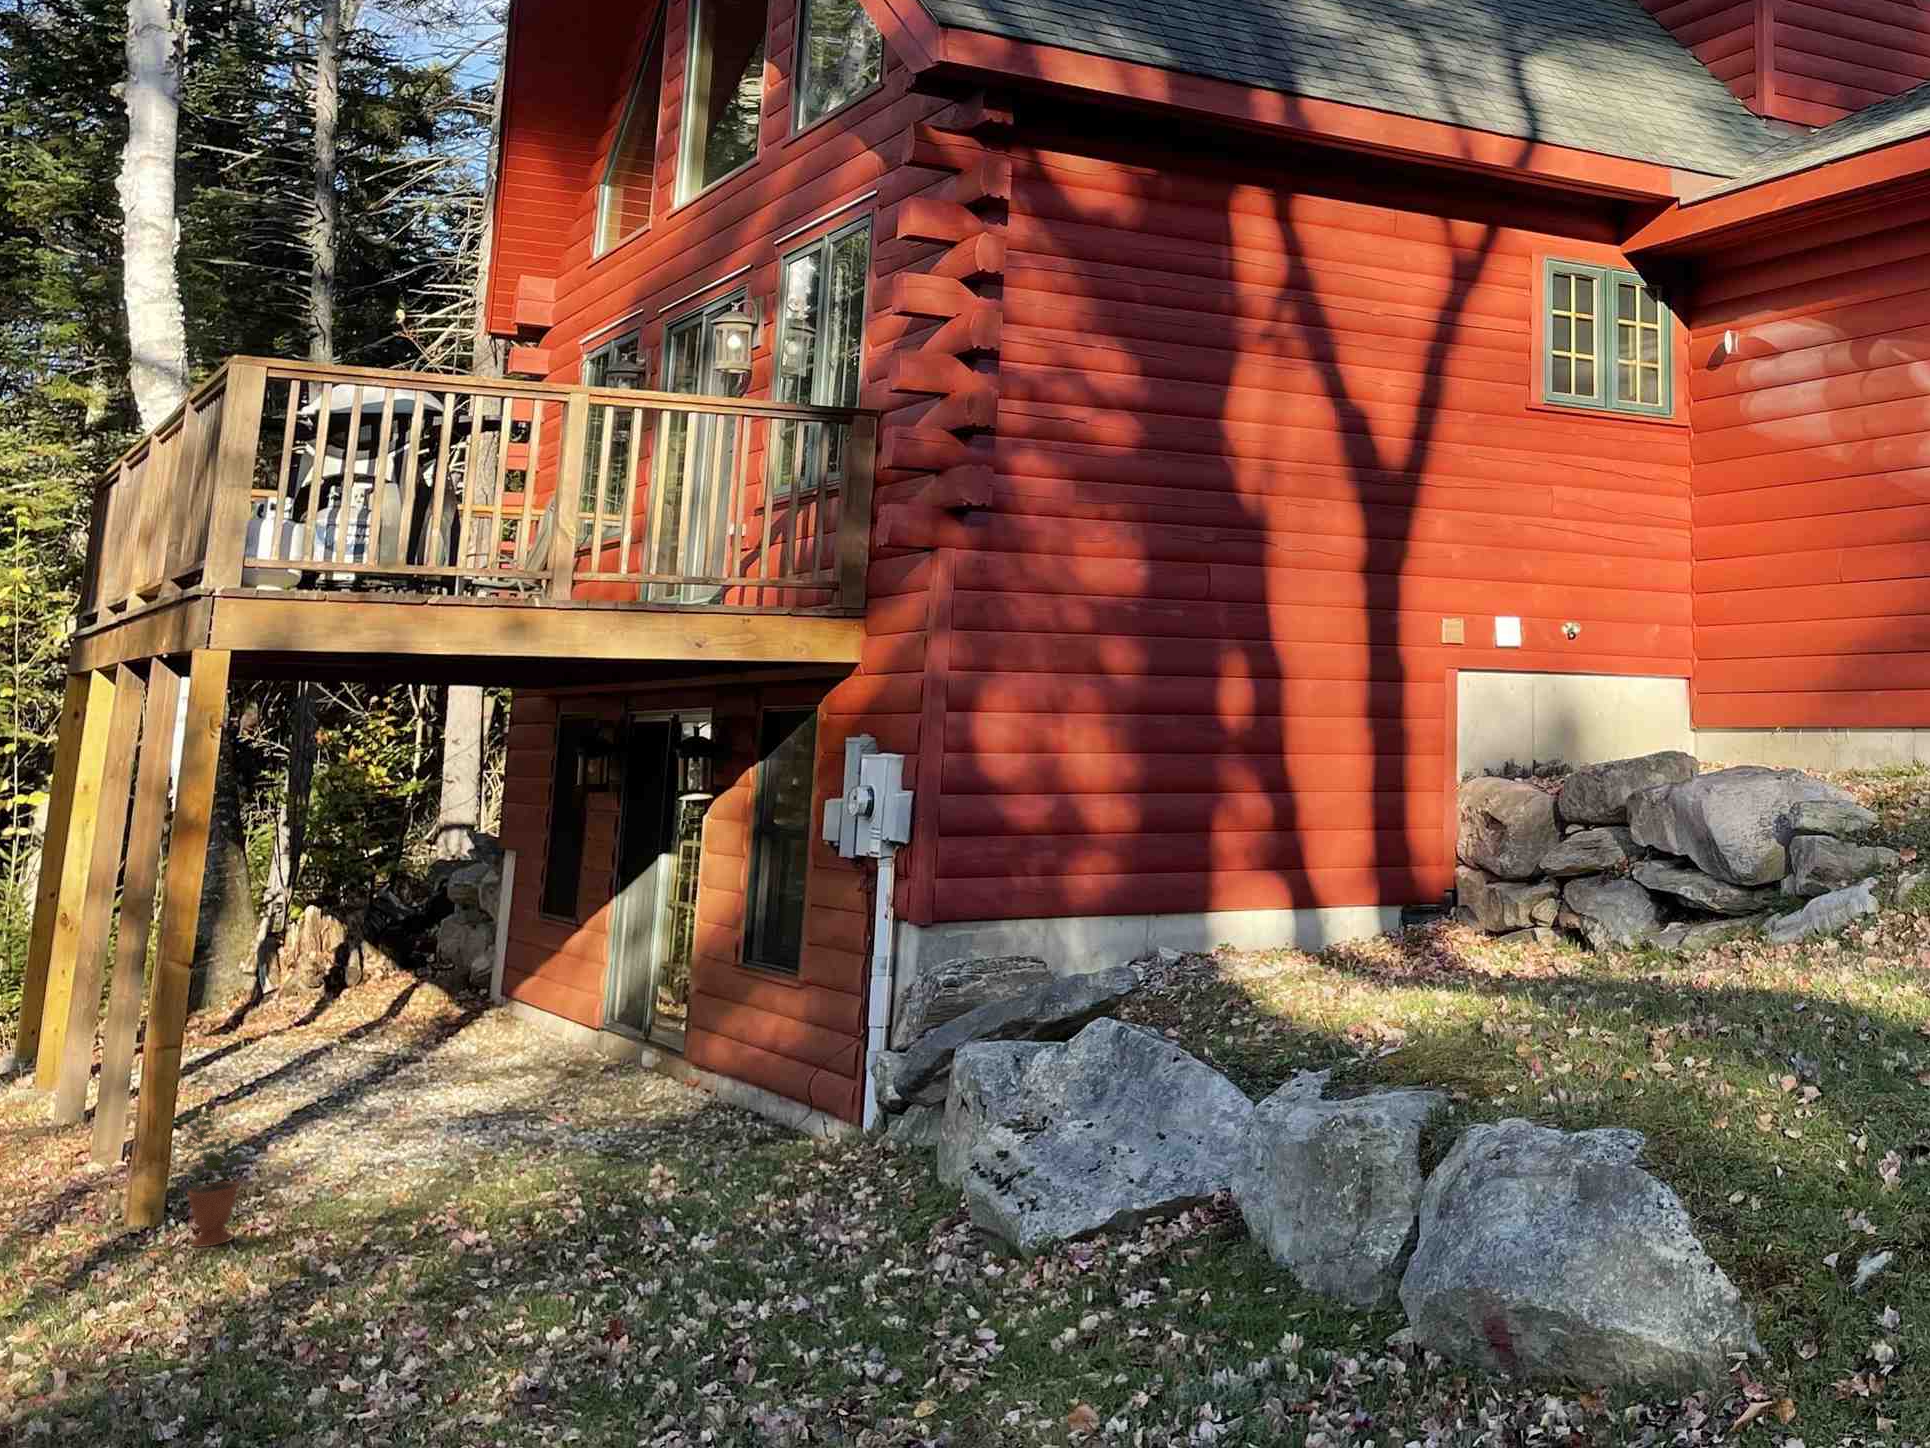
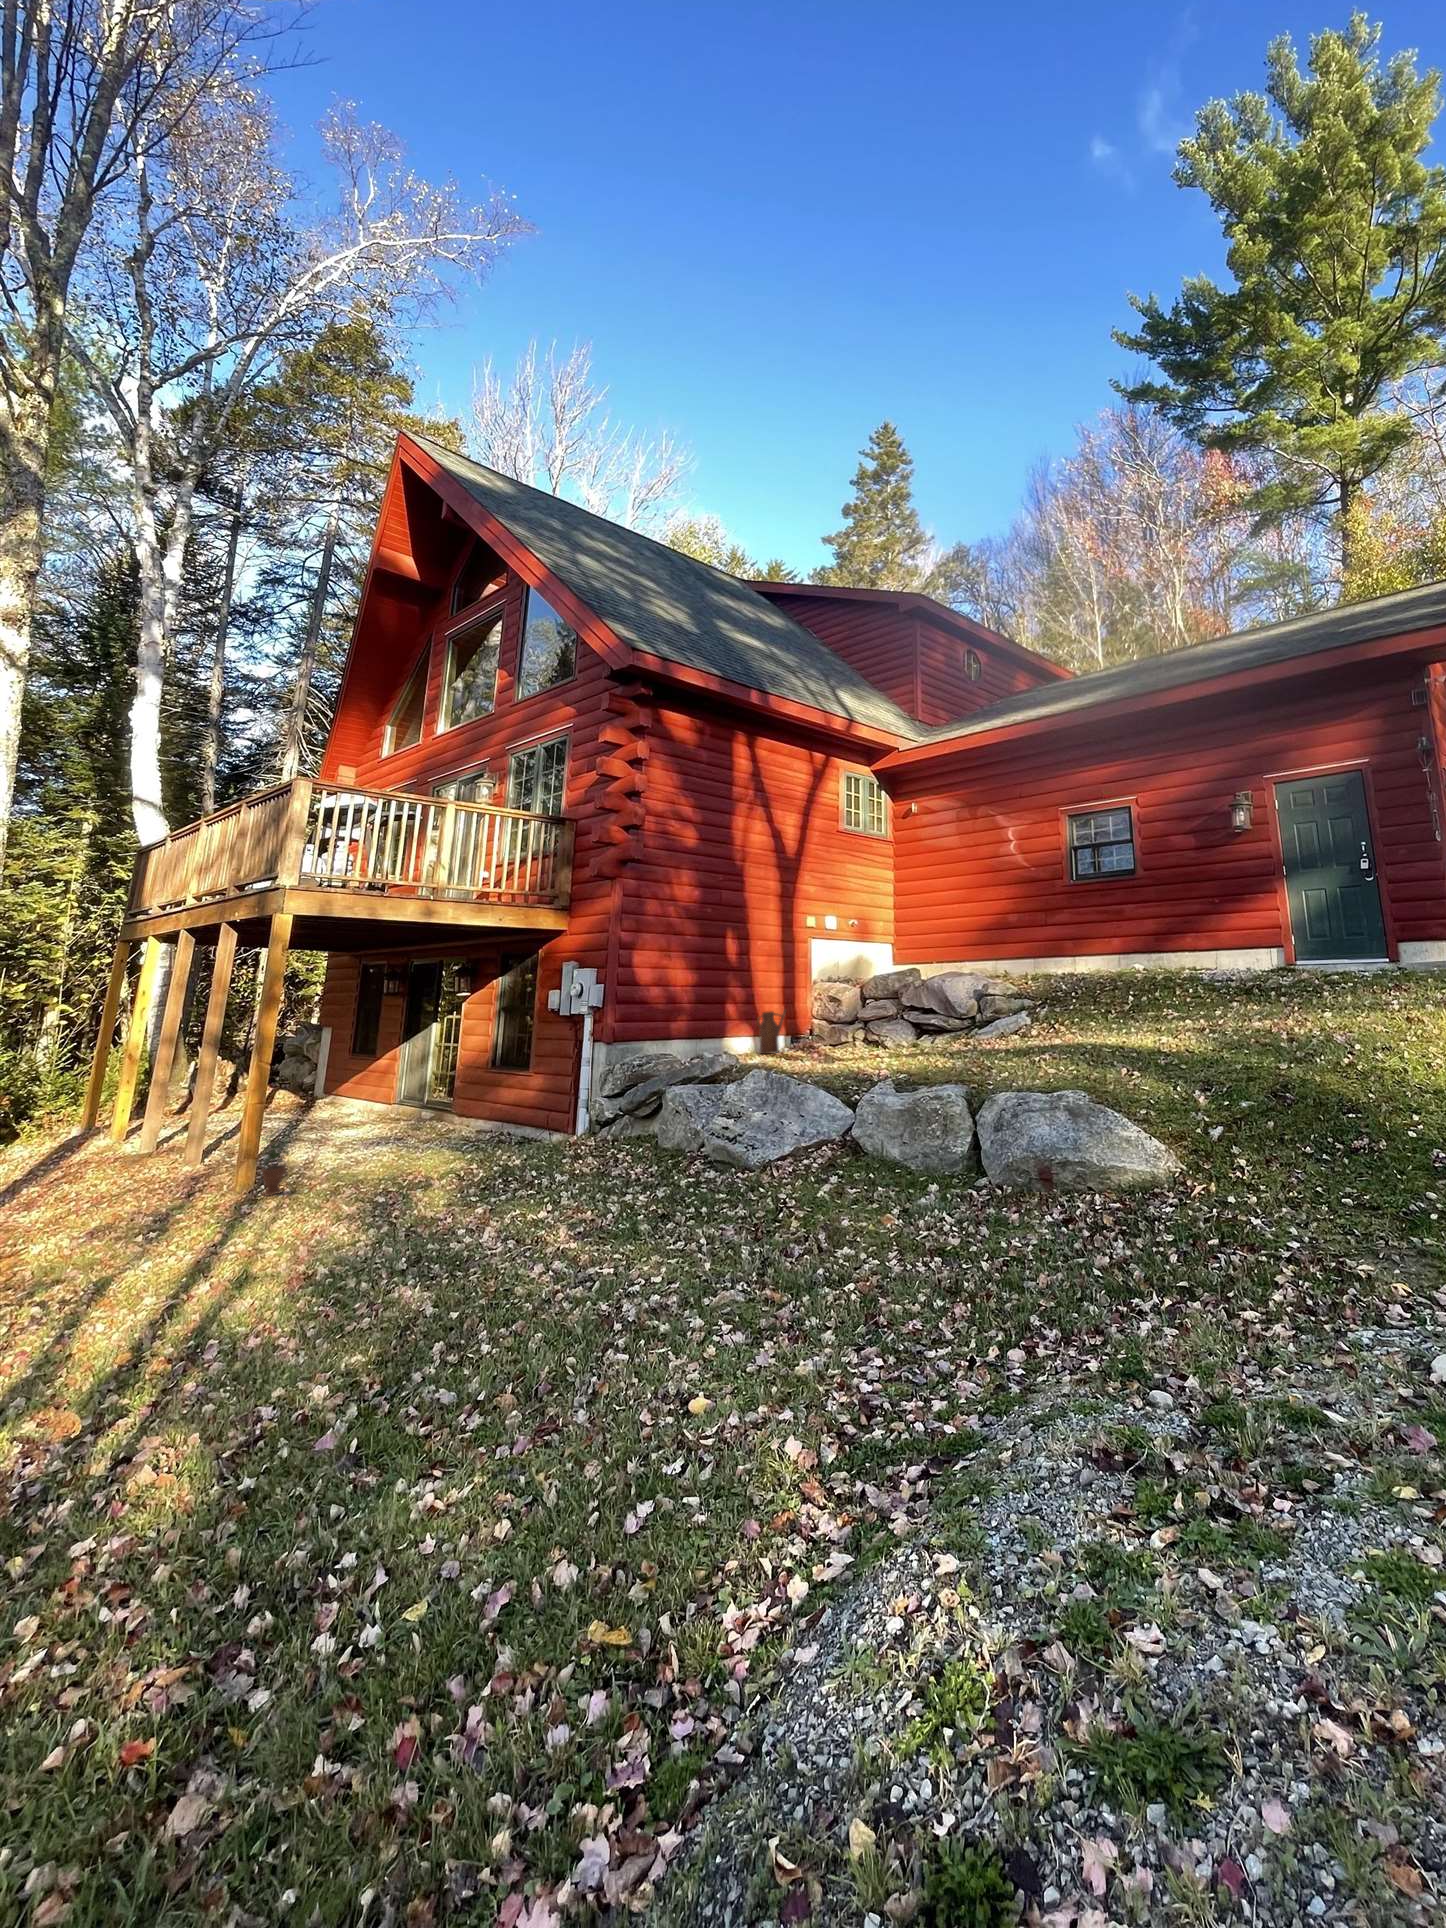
watering can: none [1298,843,1377,949] -> present [758,1010,786,1054]

